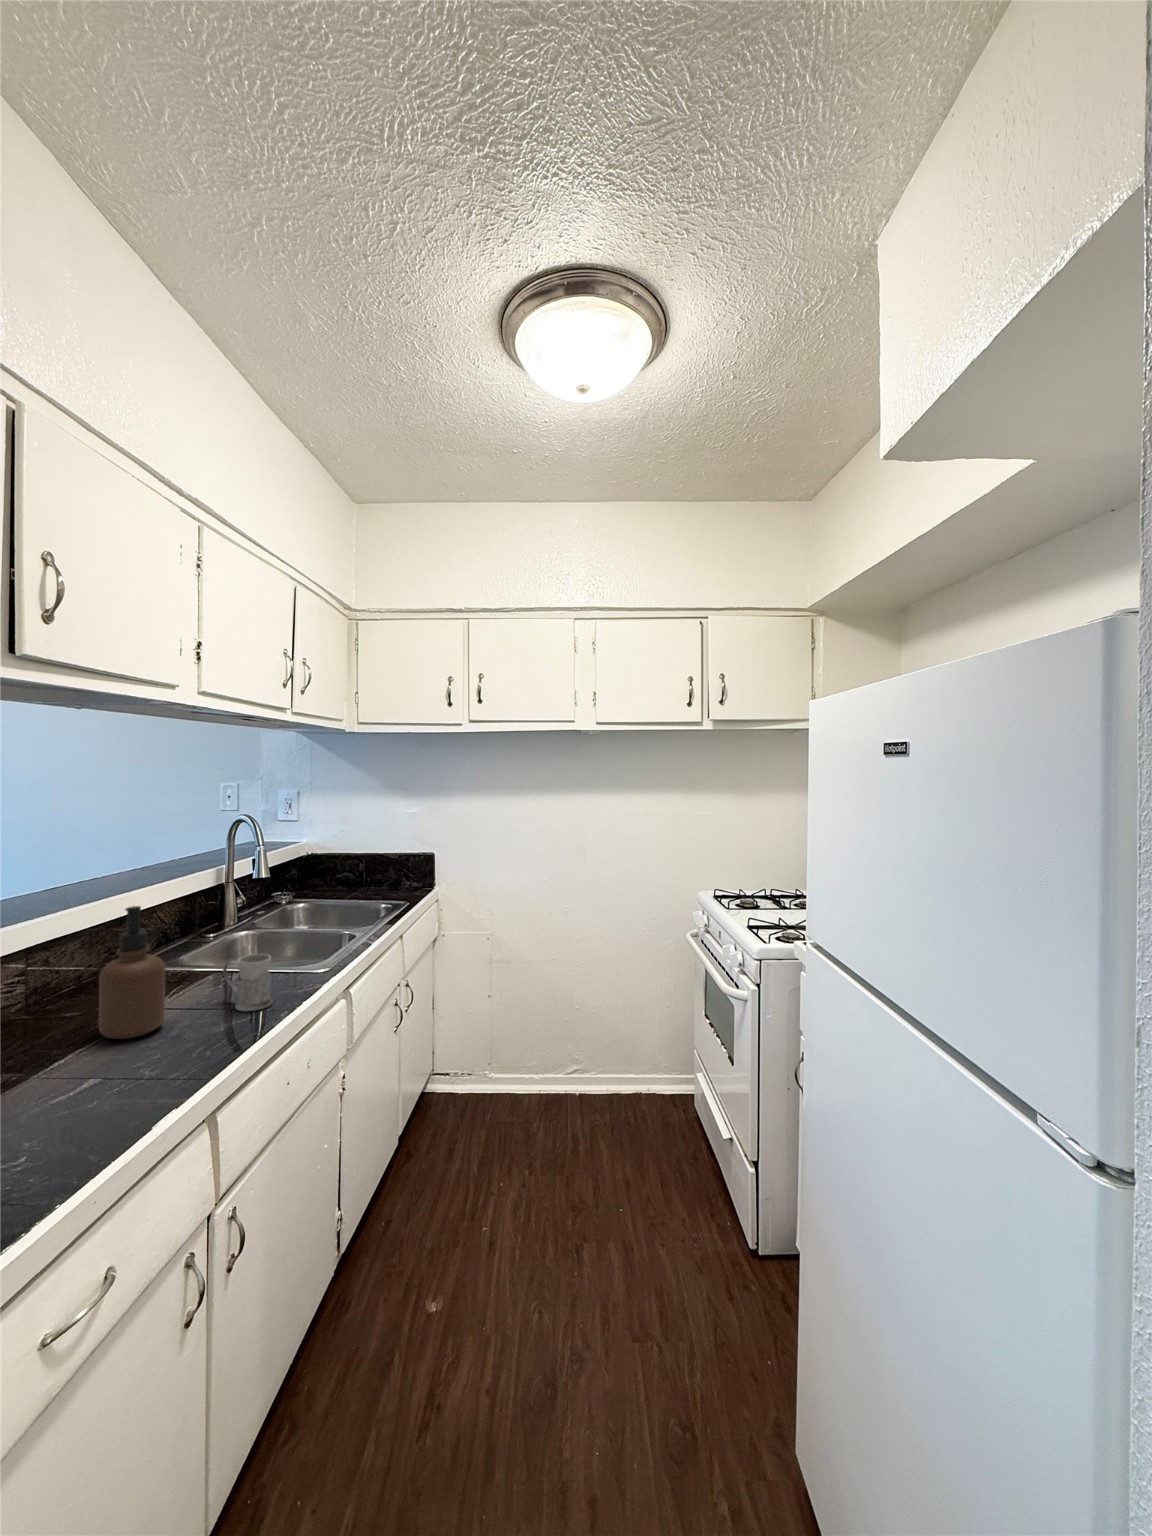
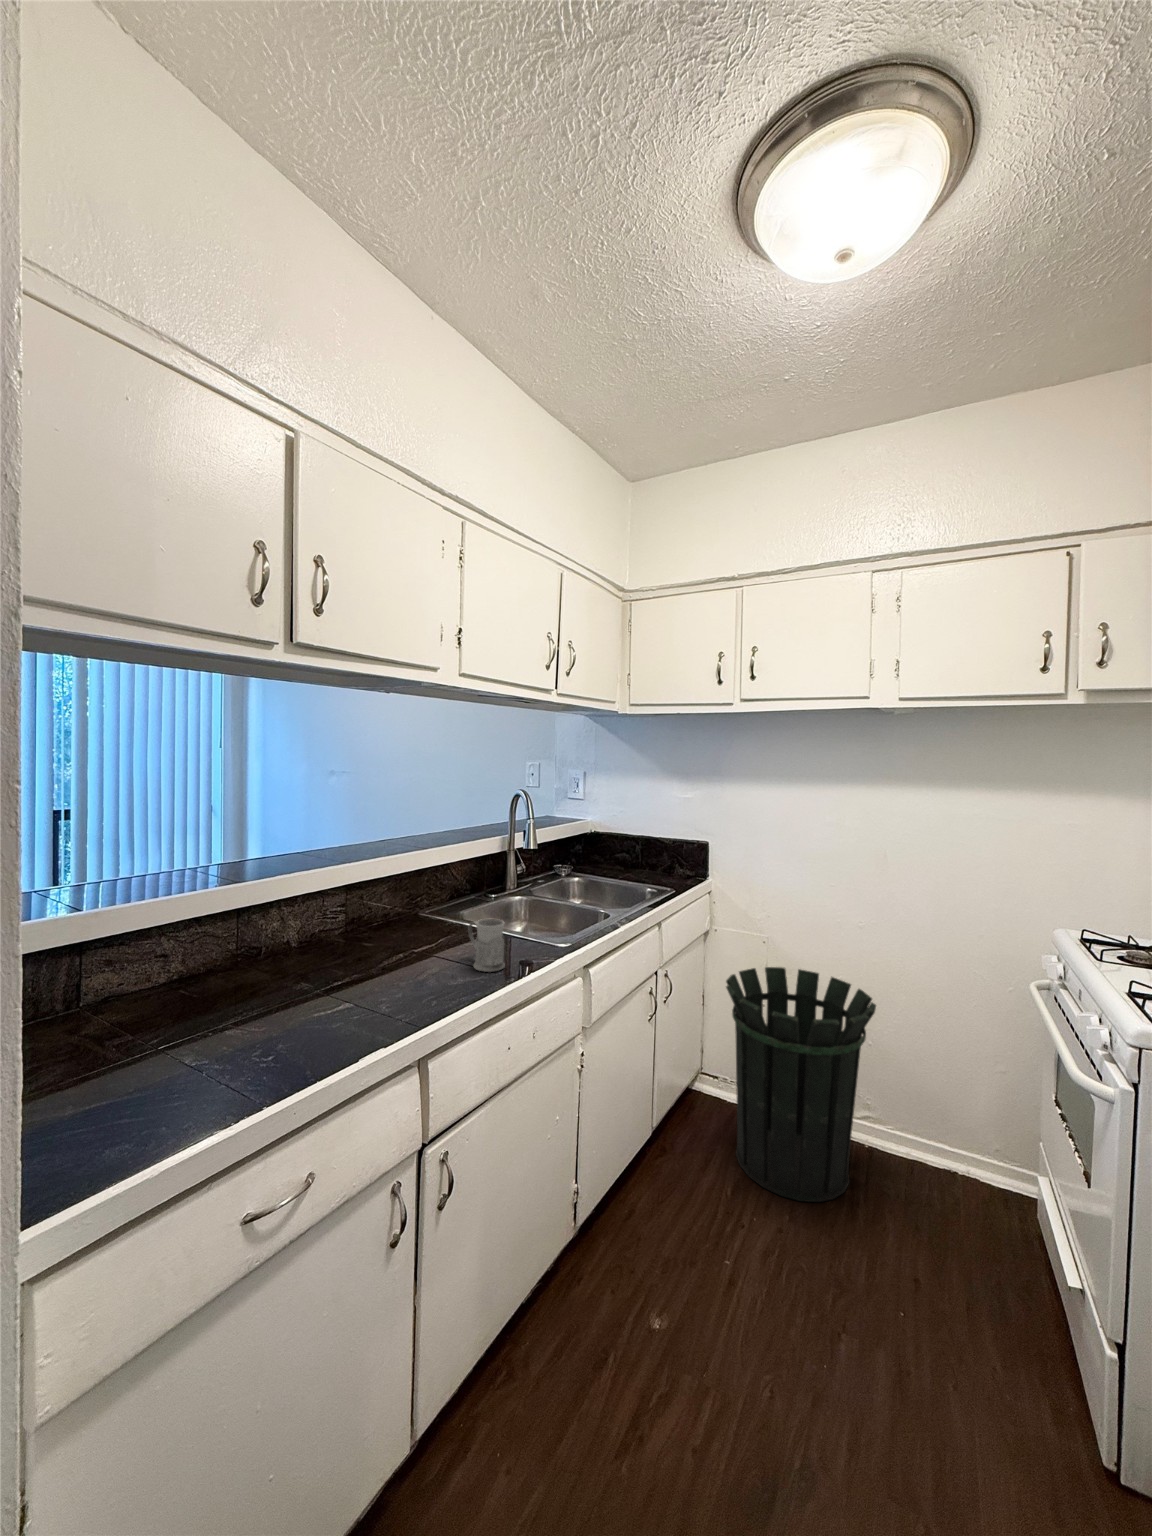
soap dispenser: present [99,906,165,1039] -> none [367,861,416,975]
waste bin: none [461,960,585,1161] -> present [726,967,876,1202]

